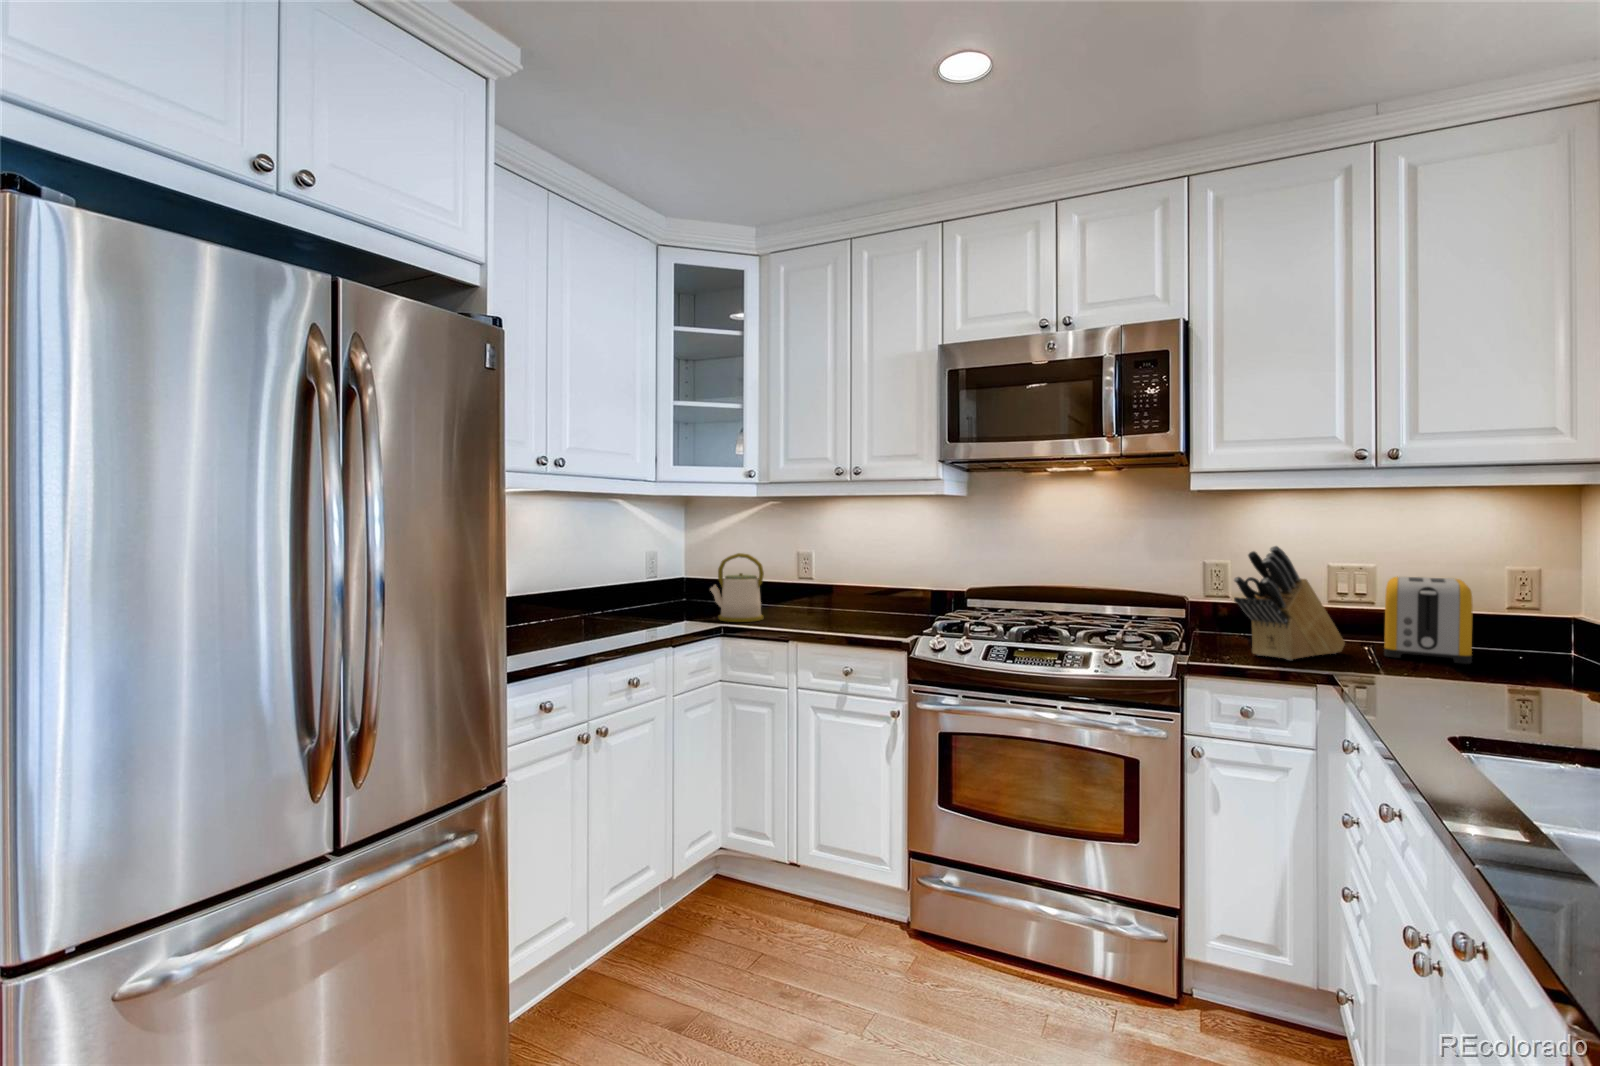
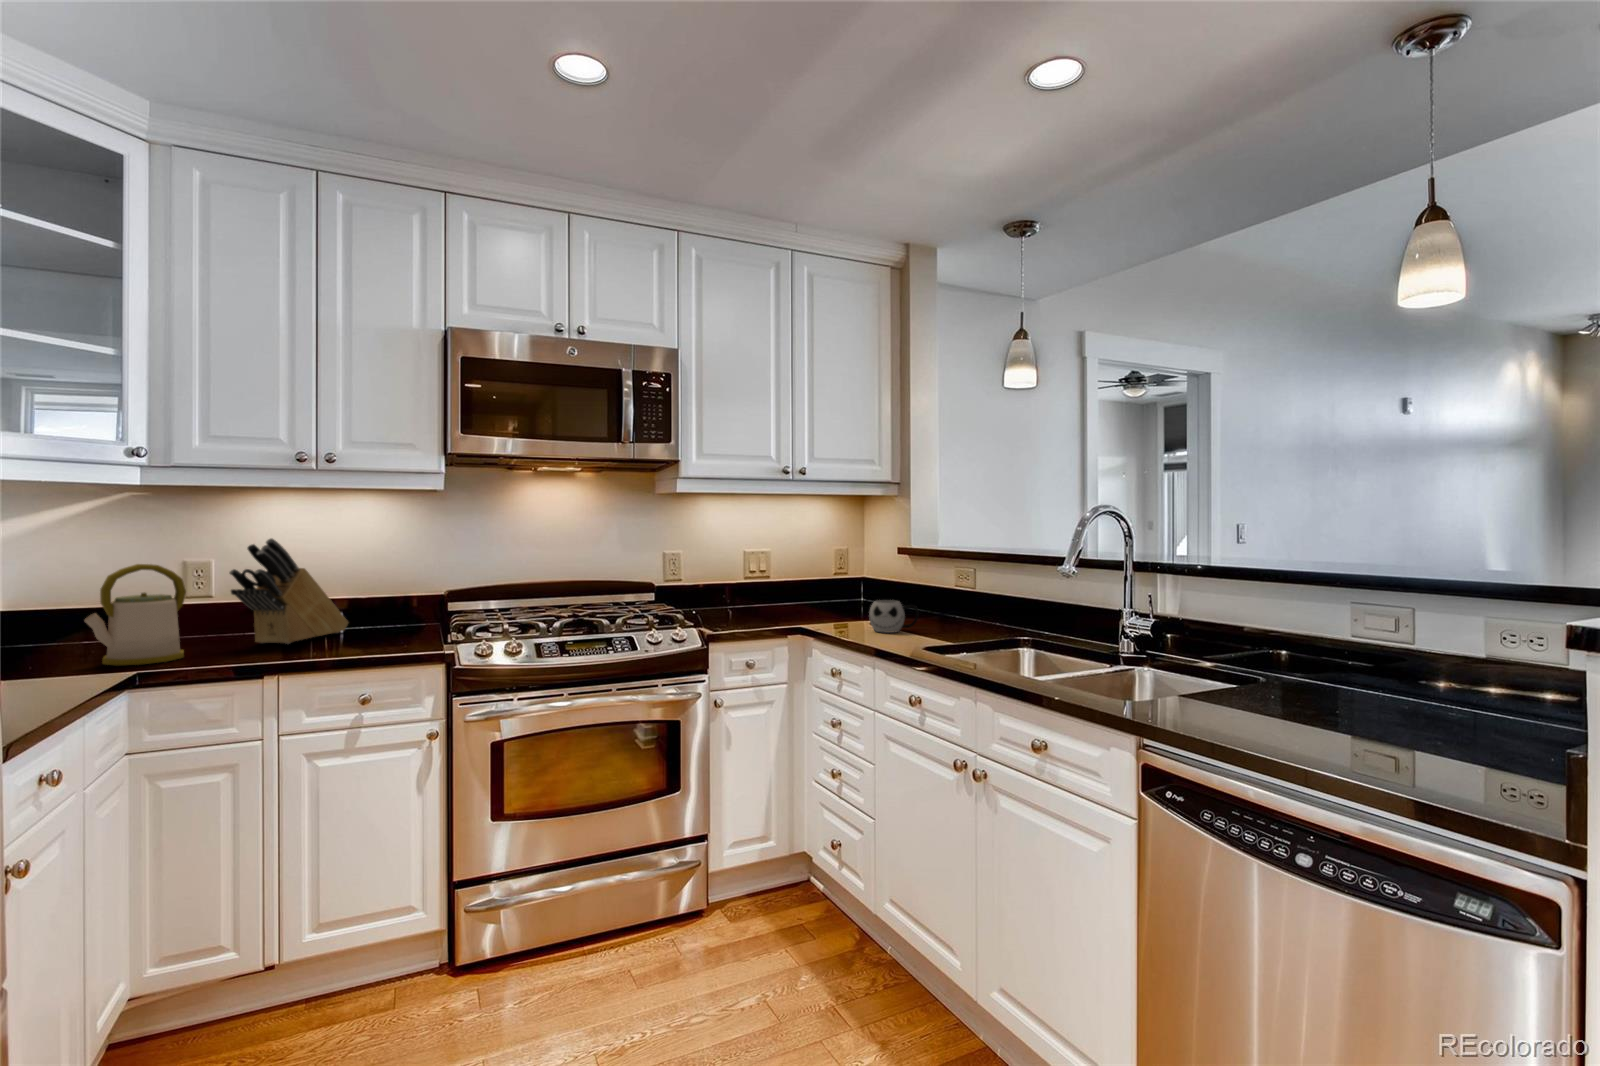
knife block: present [1234,546,1345,660] -> present [230,538,348,644]
toaster: present [1384,577,1473,664] -> none [779,556,841,612]
mug: none [1435,651,1534,707] -> present [869,600,919,633]

